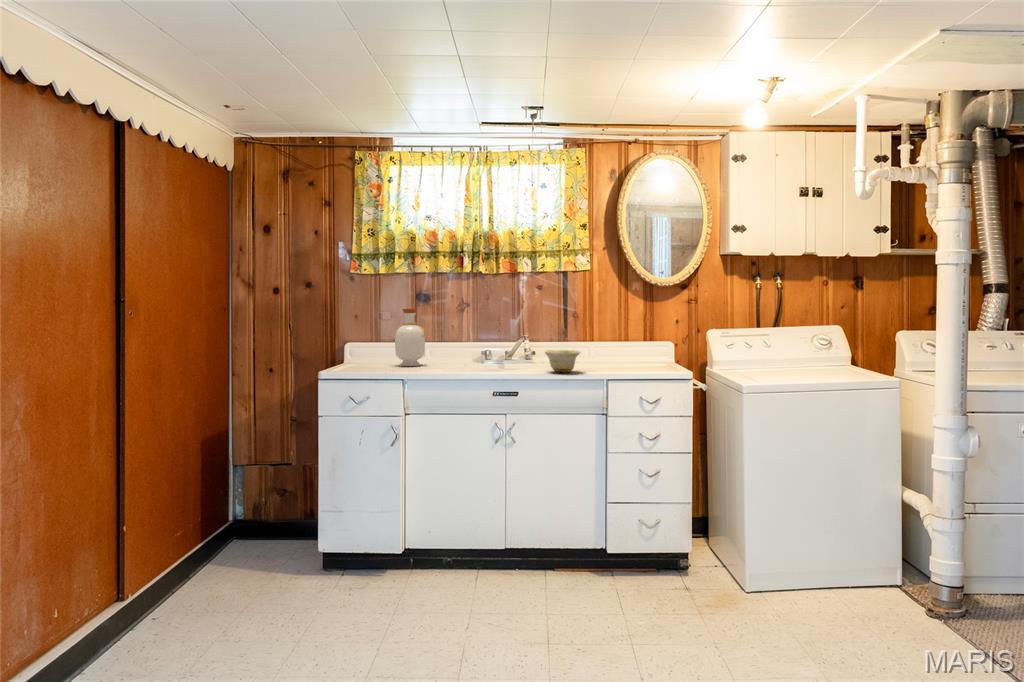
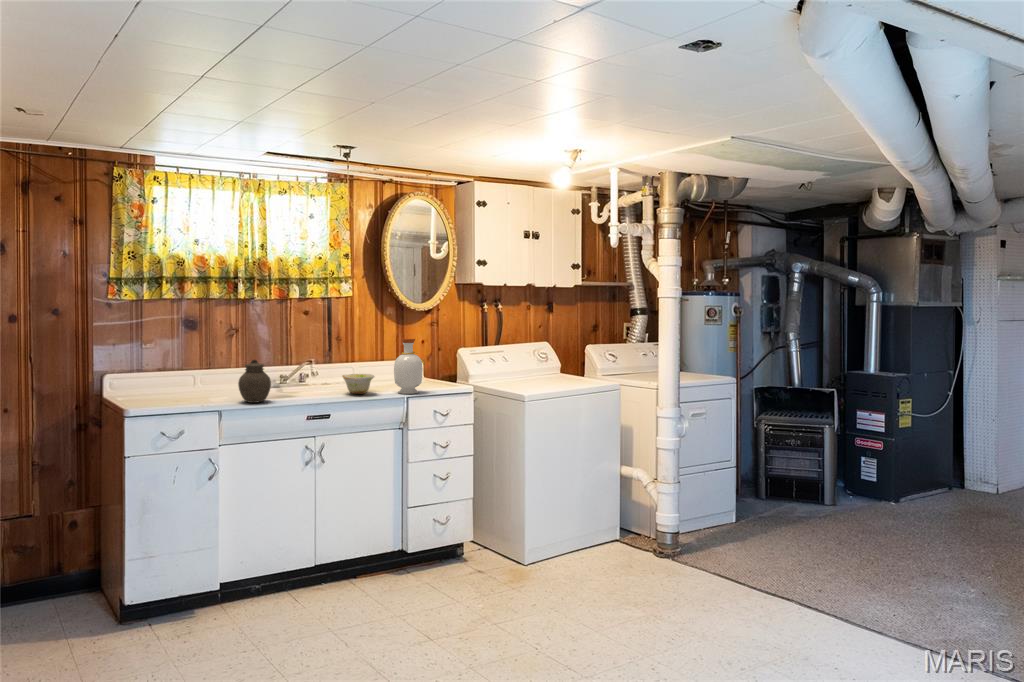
bottle: present [395,309,425,366] -> present [394,339,424,394]
jar: none [429,329,462,373] -> present [238,360,271,403]

